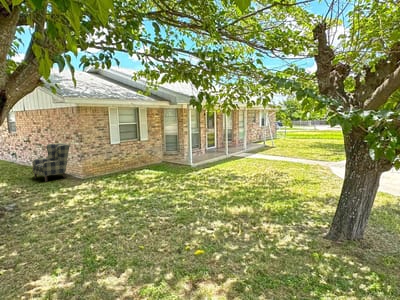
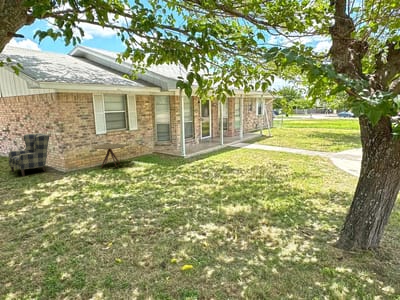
round table: none [109,153,137,175] -> present [93,144,125,168]

